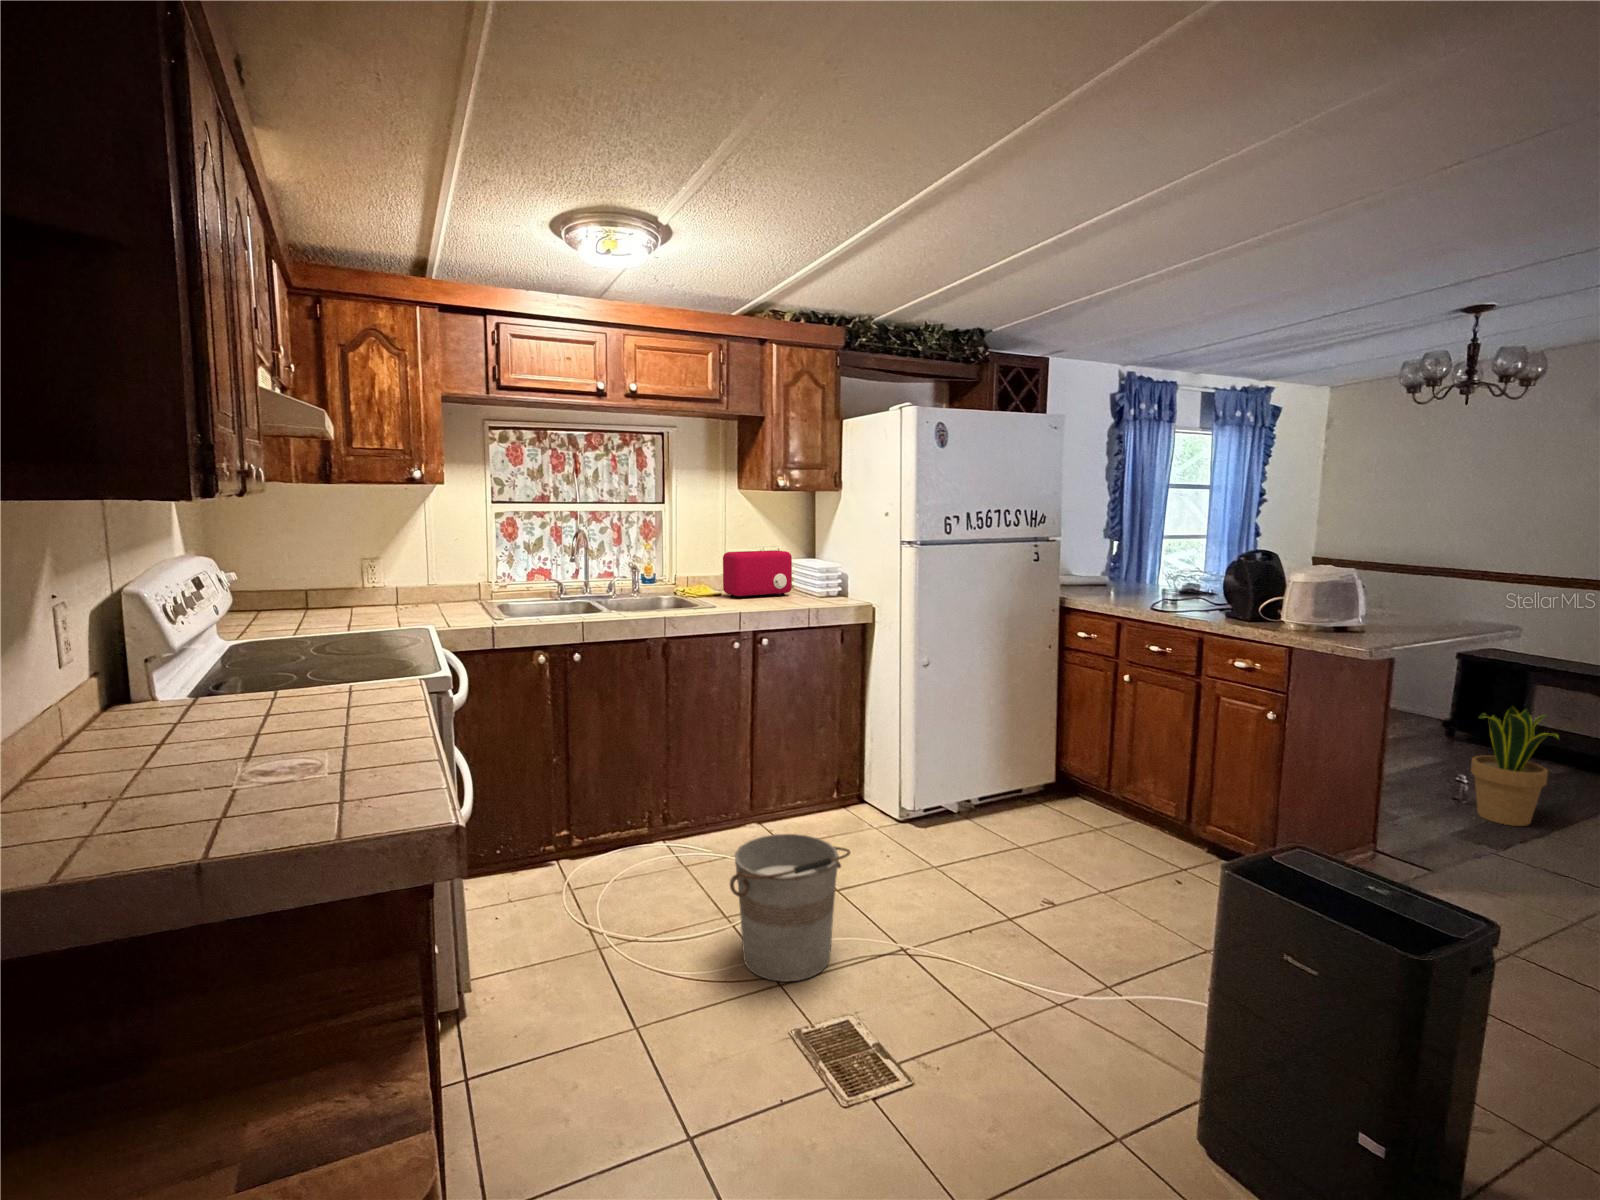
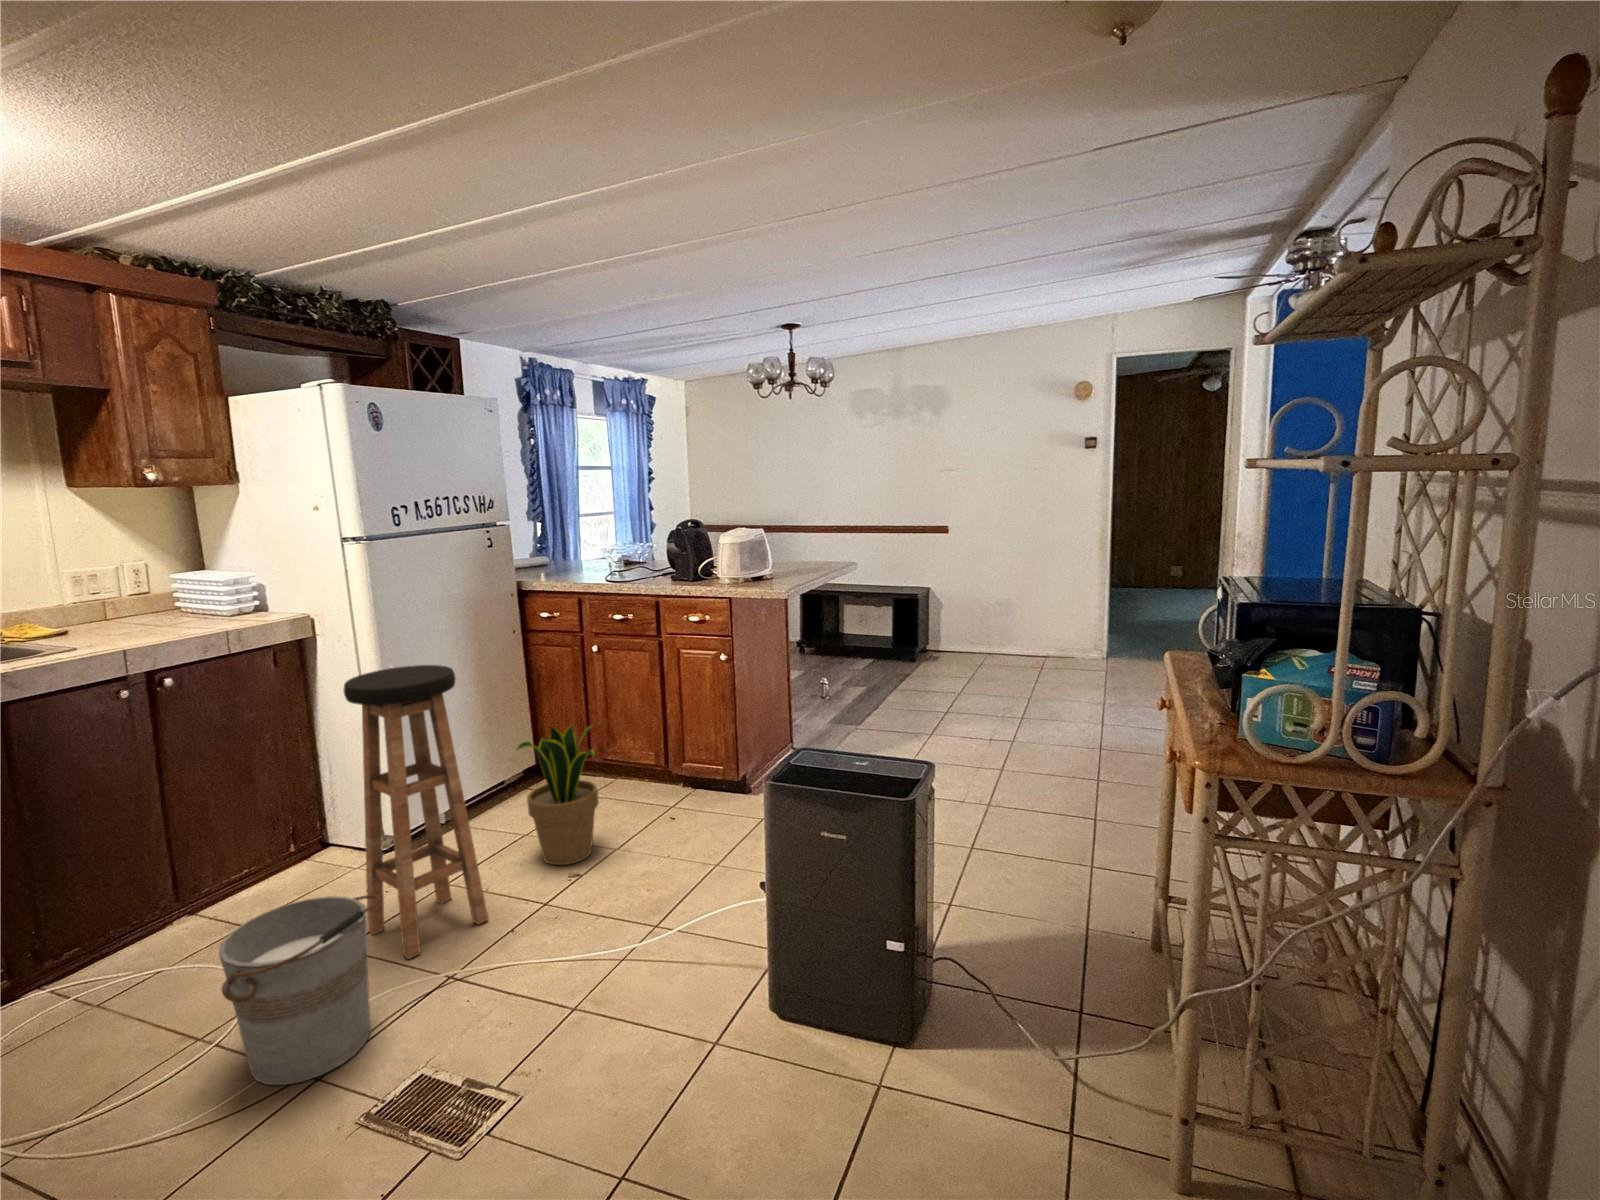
toaster: present [723,550,792,598] -> none [55,565,178,634]
bar stool: none [860,658,955,919] -> present [344,665,488,959]
potted plant: present [1471,707,1559,826] -> present [517,724,599,865]

